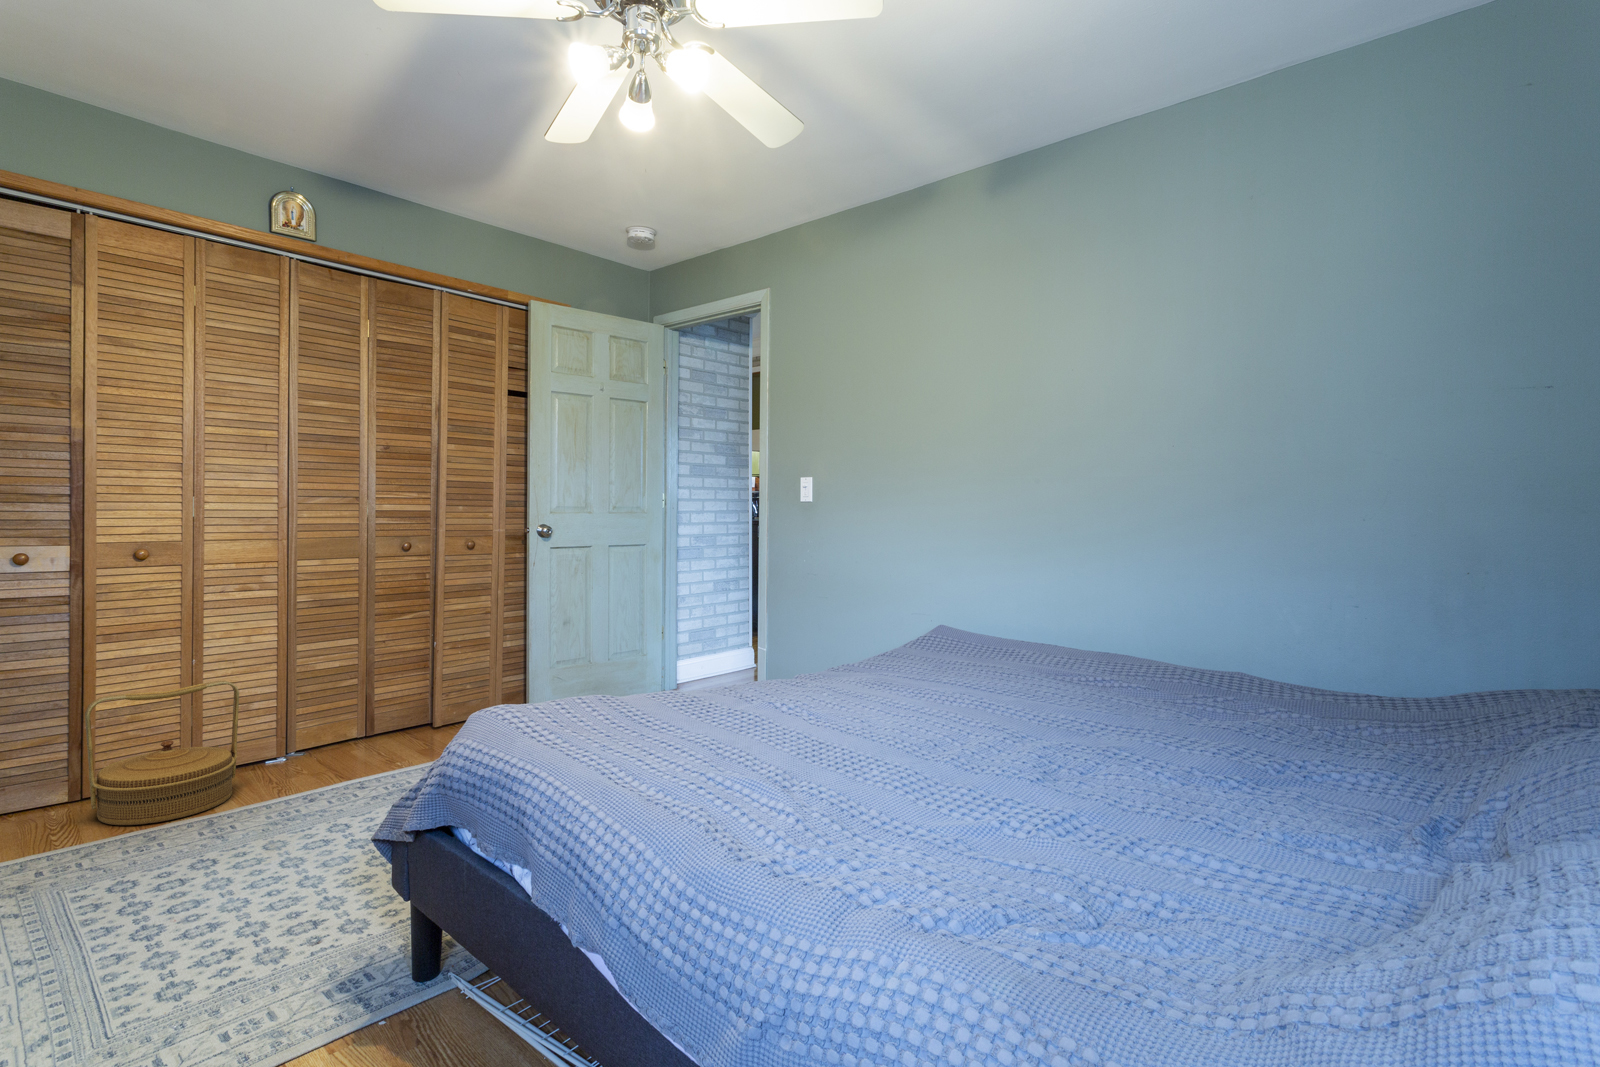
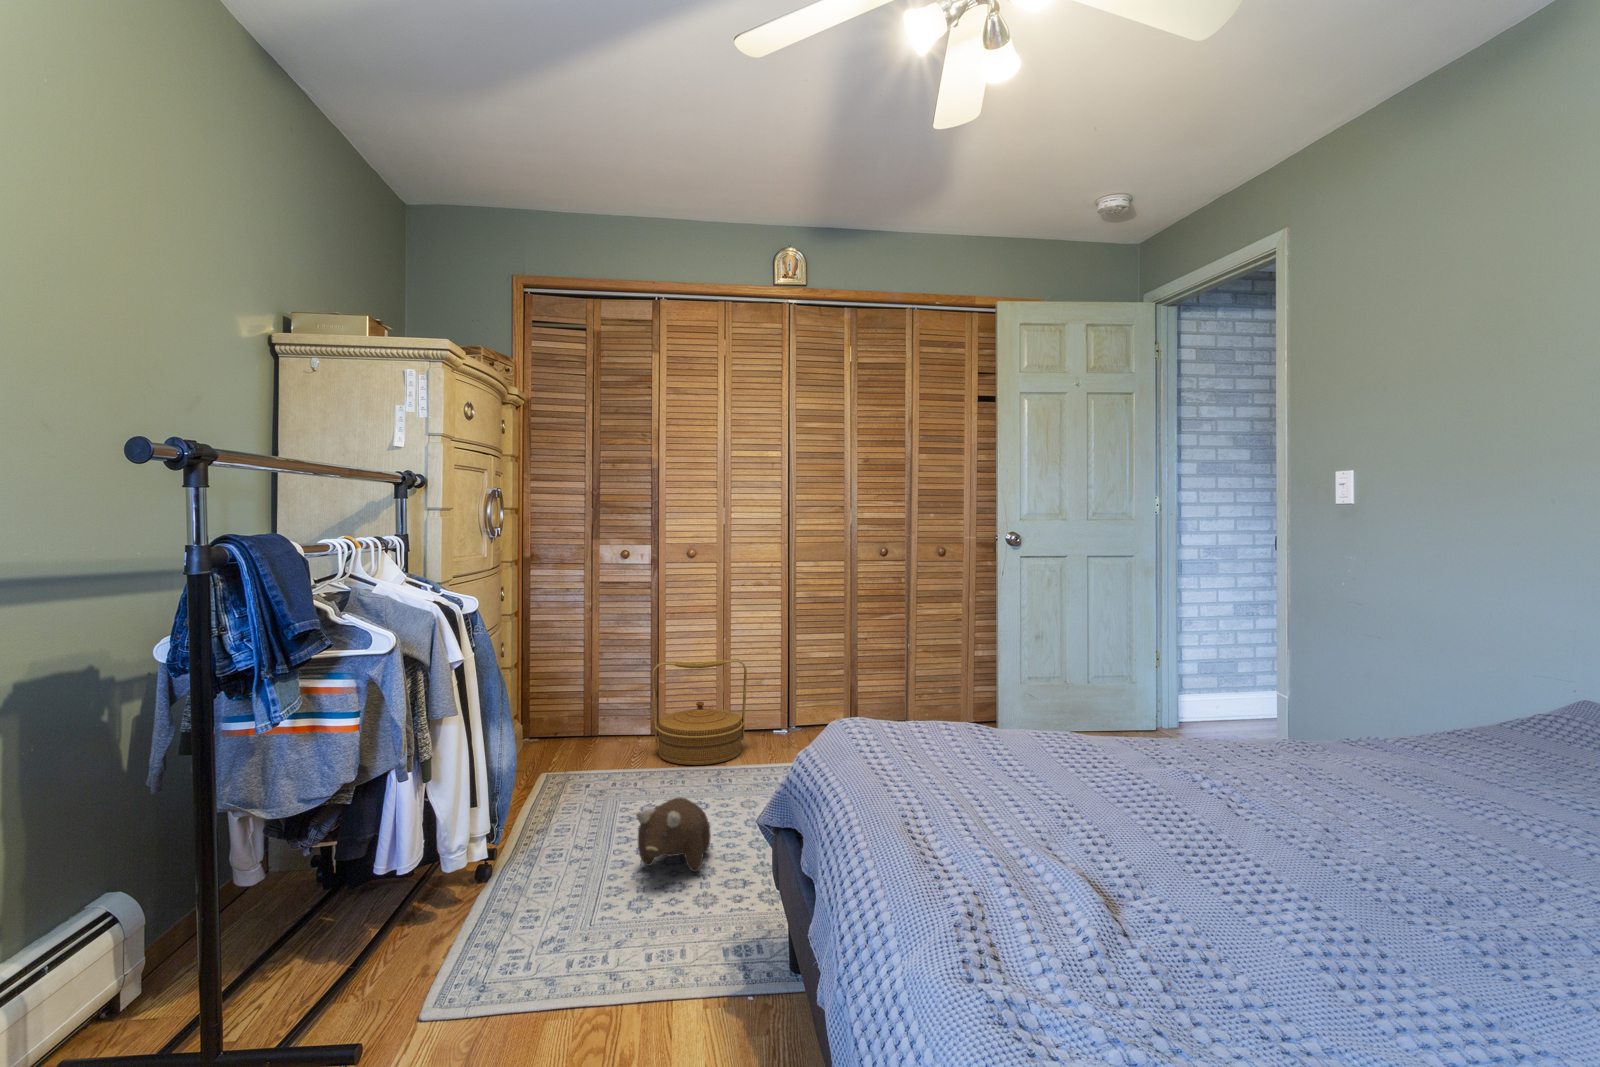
plush toy: none [144,850,252,947] -> present [636,798,711,872]

